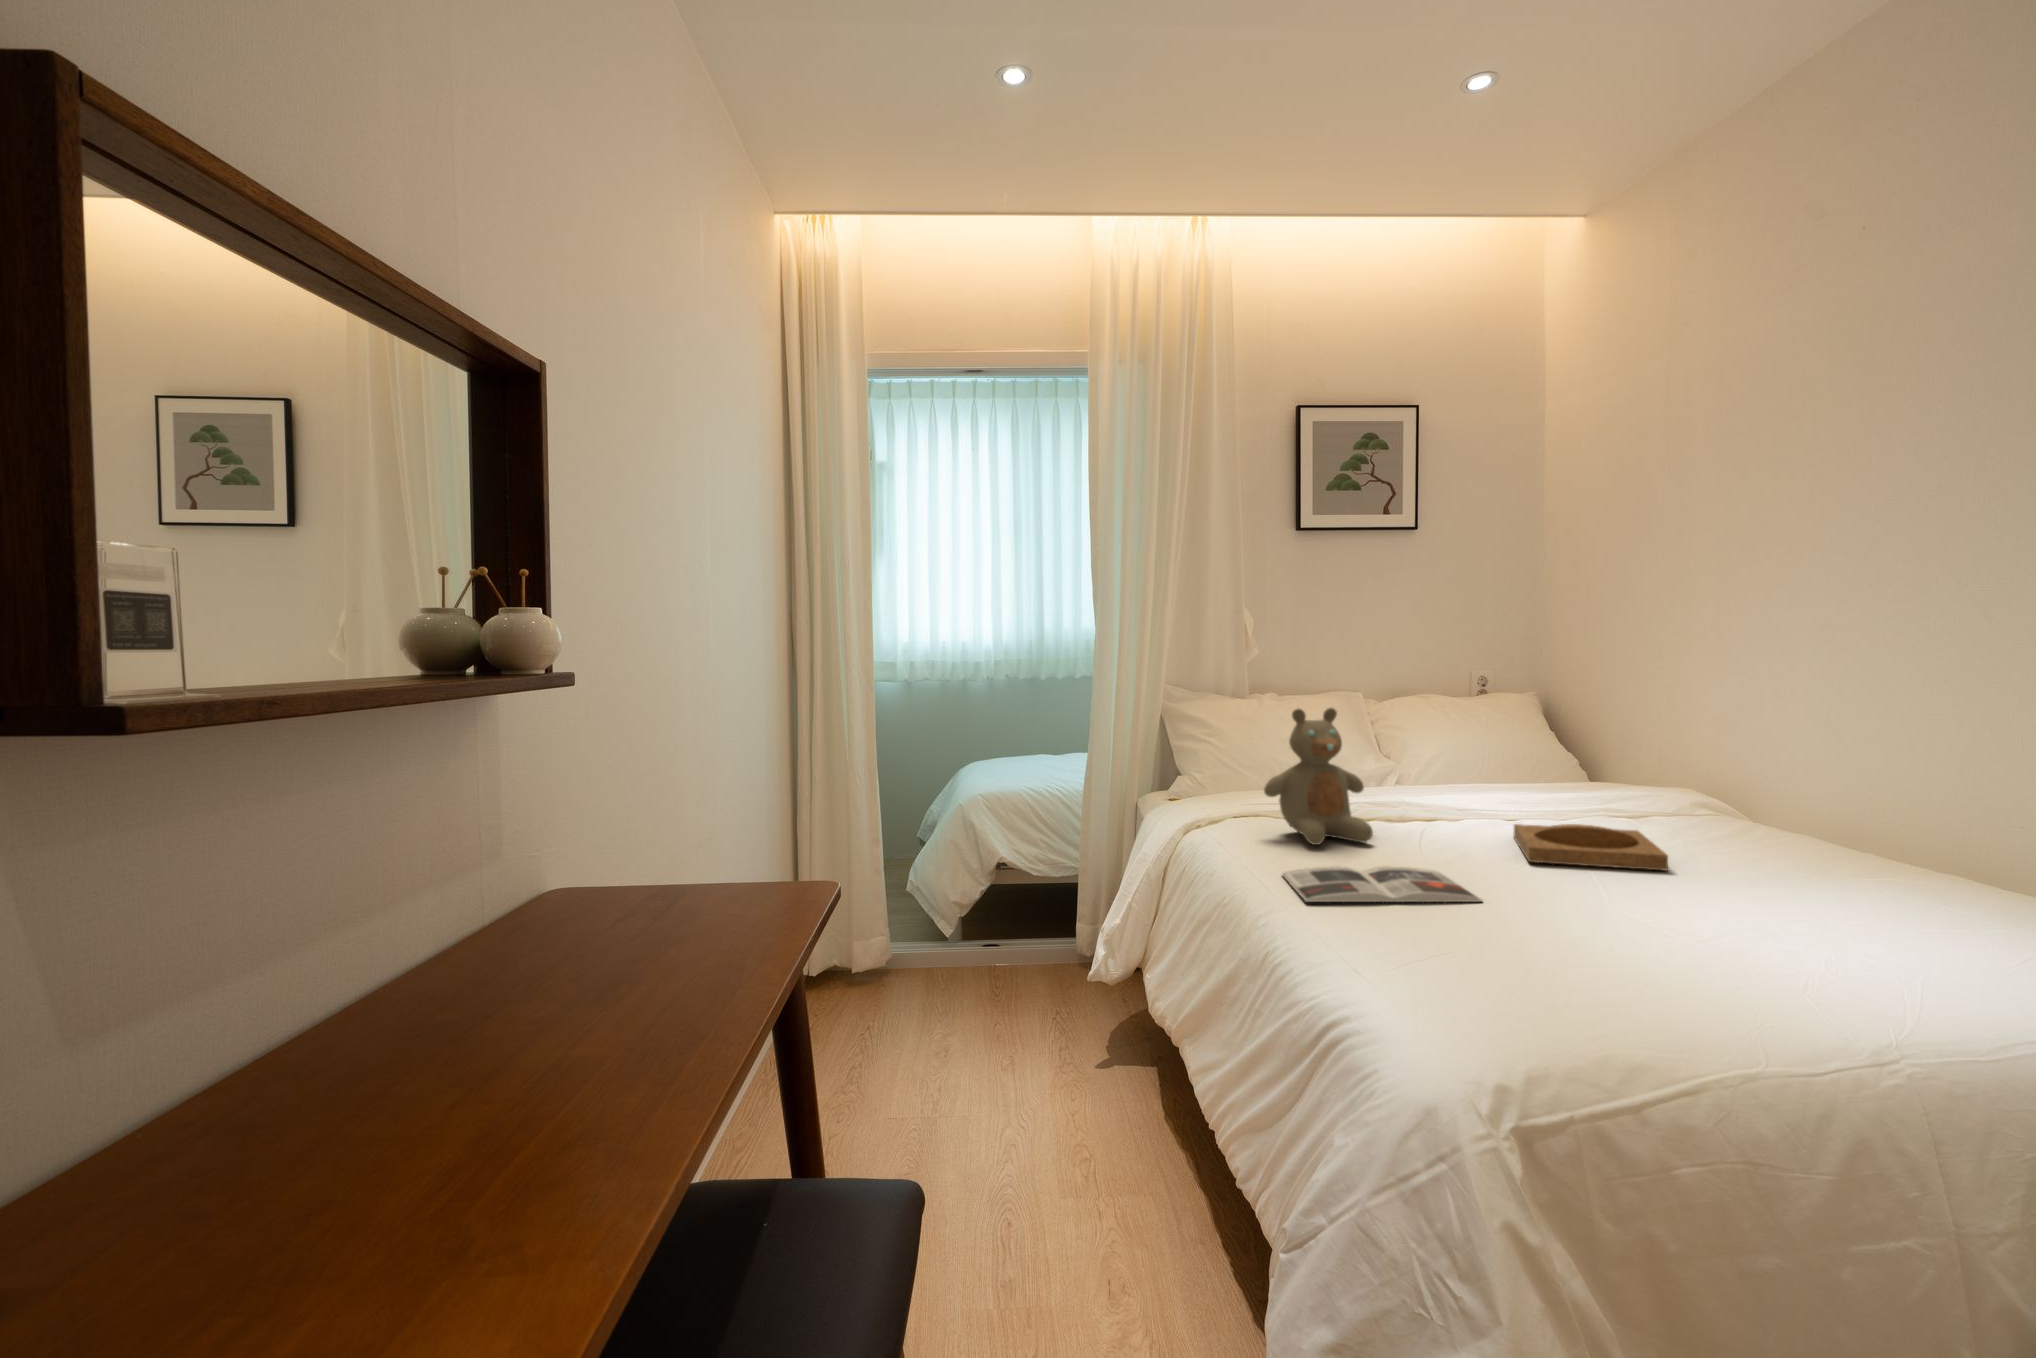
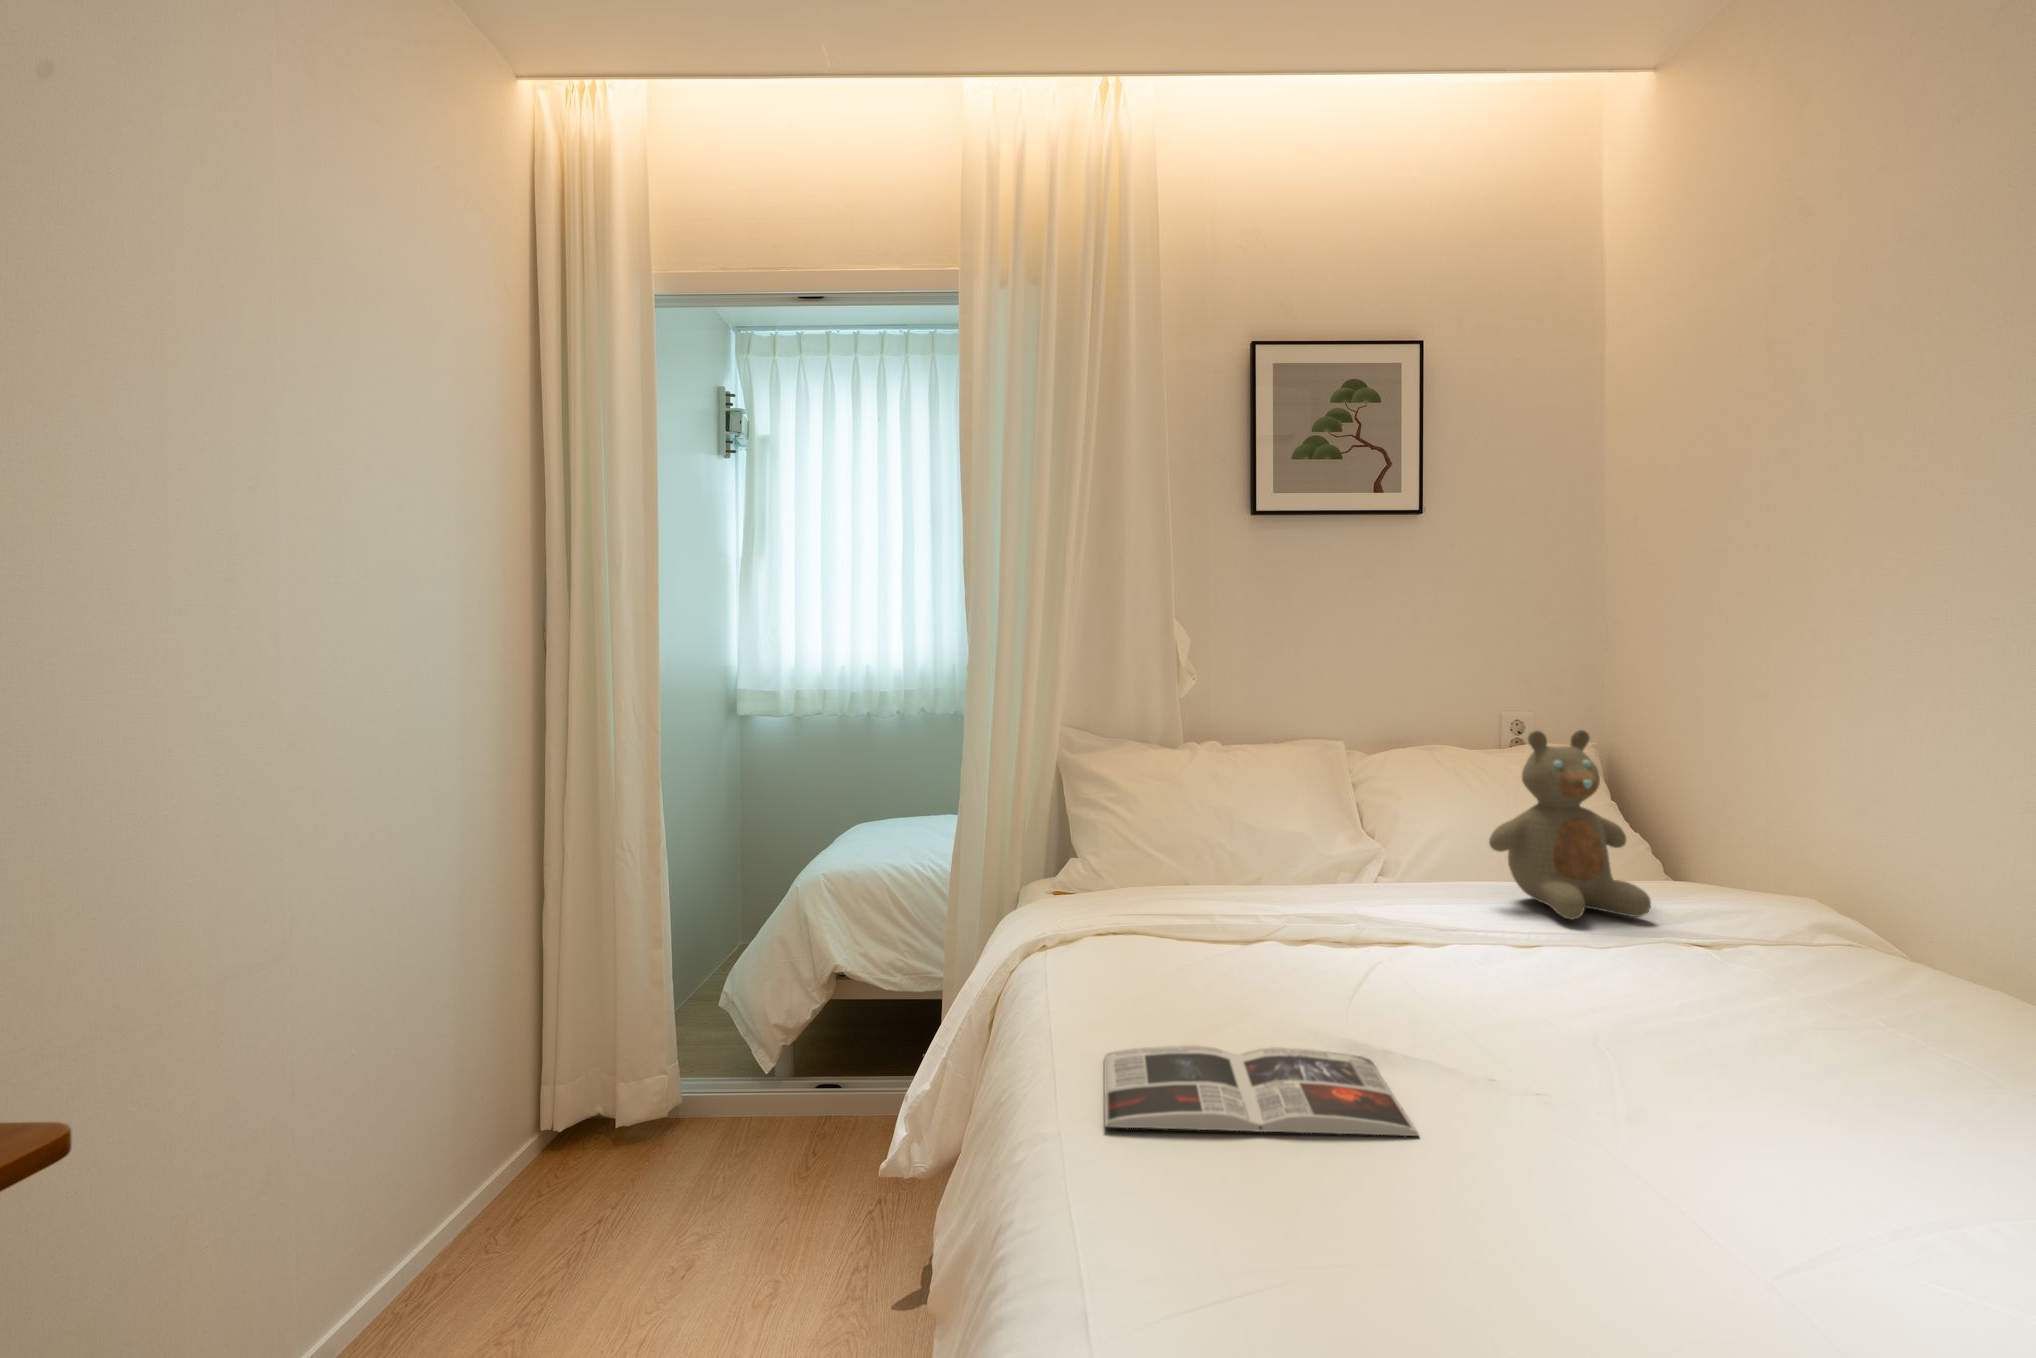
teddy bear: present [1264,708,1373,845] -> present [1489,730,1651,919]
tray: present [1514,824,1668,871] -> none [1518,963,1763,1069]

